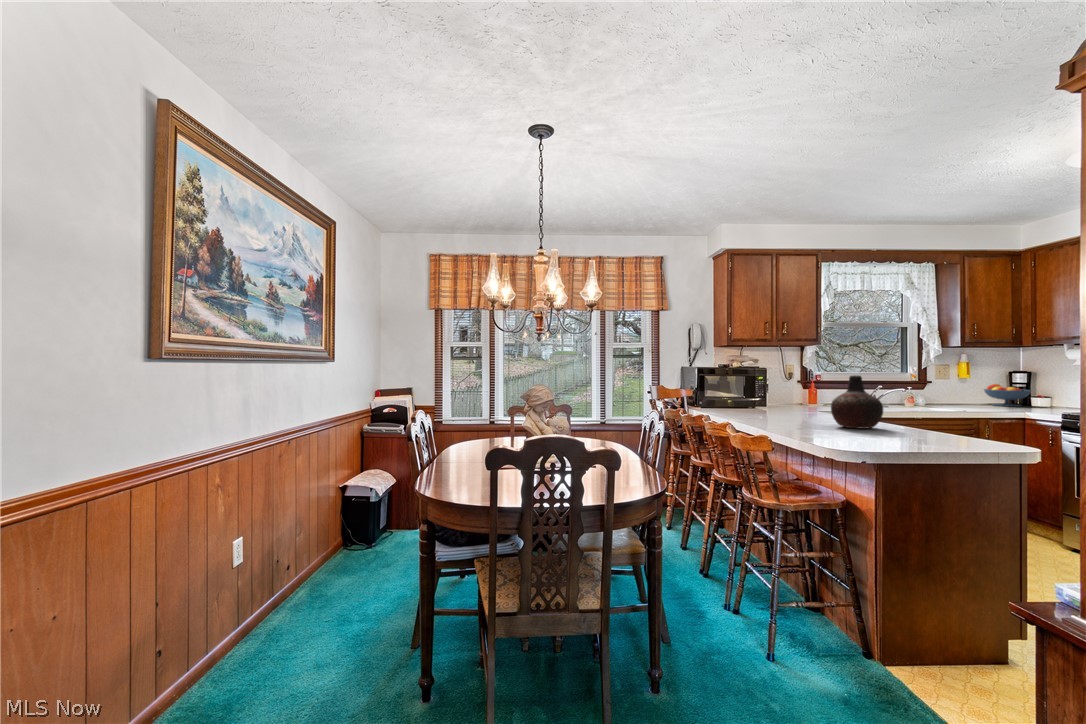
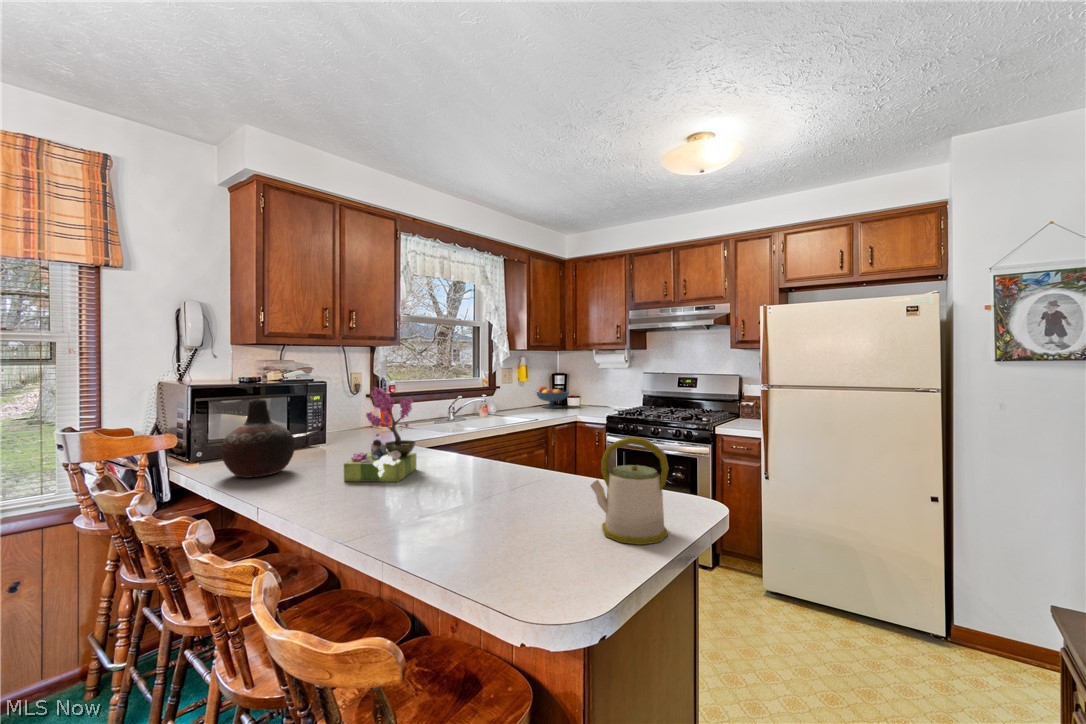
flower arrangement: none [771,367,817,420] -> present [344,387,416,482]
vase: present [831,375,883,429] -> present [221,399,295,477]
kettle: none [895,387,944,443] -> present [590,437,669,545]

